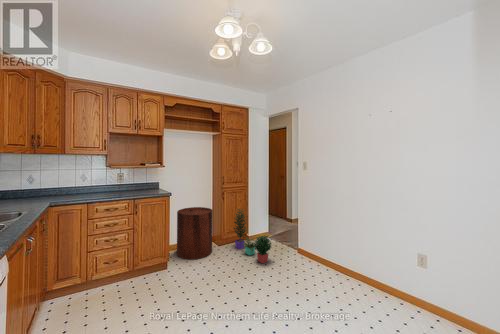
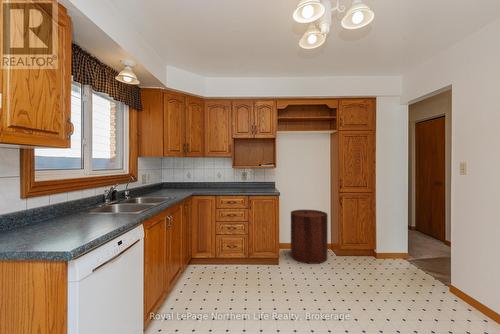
potted plant: present [234,209,271,263] -> none [353,215,401,287]

